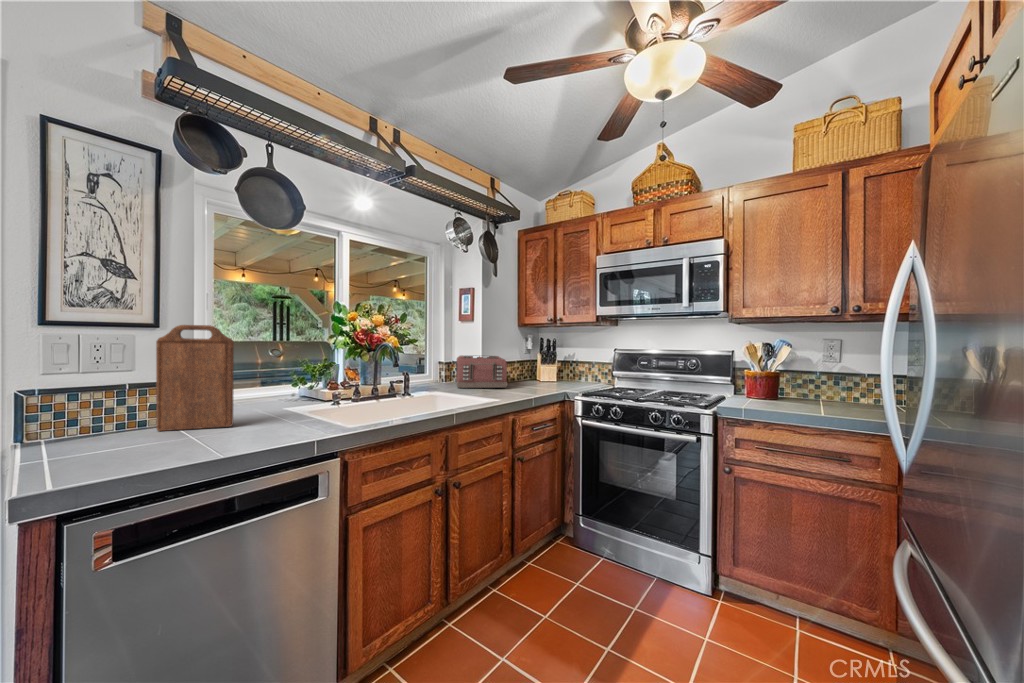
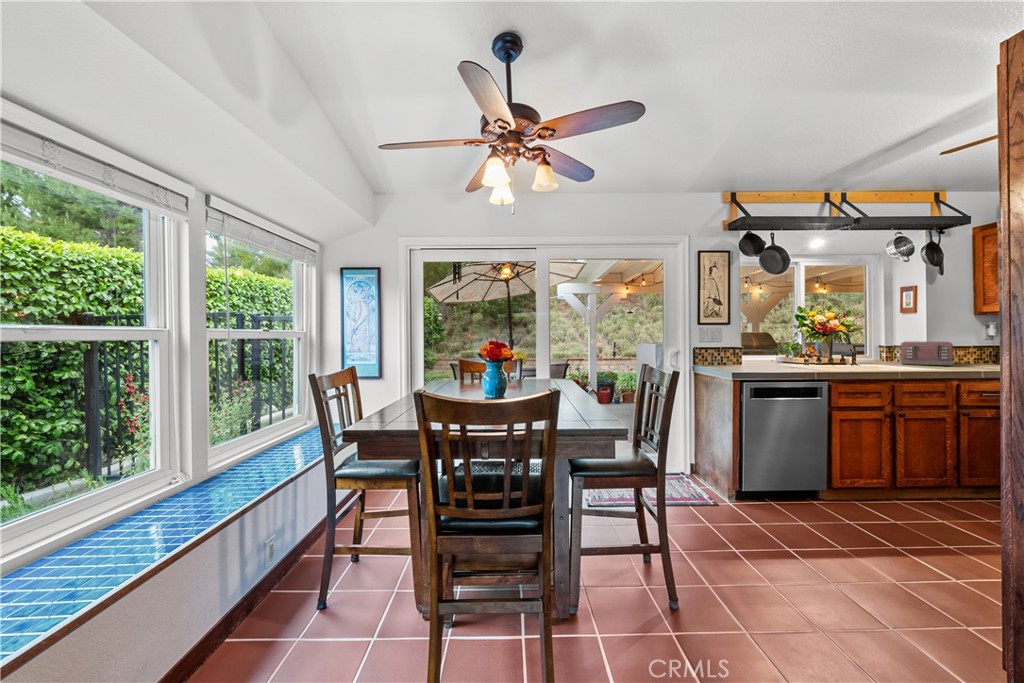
cutting board: present [156,325,234,431] -> none [739,320,769,367]

